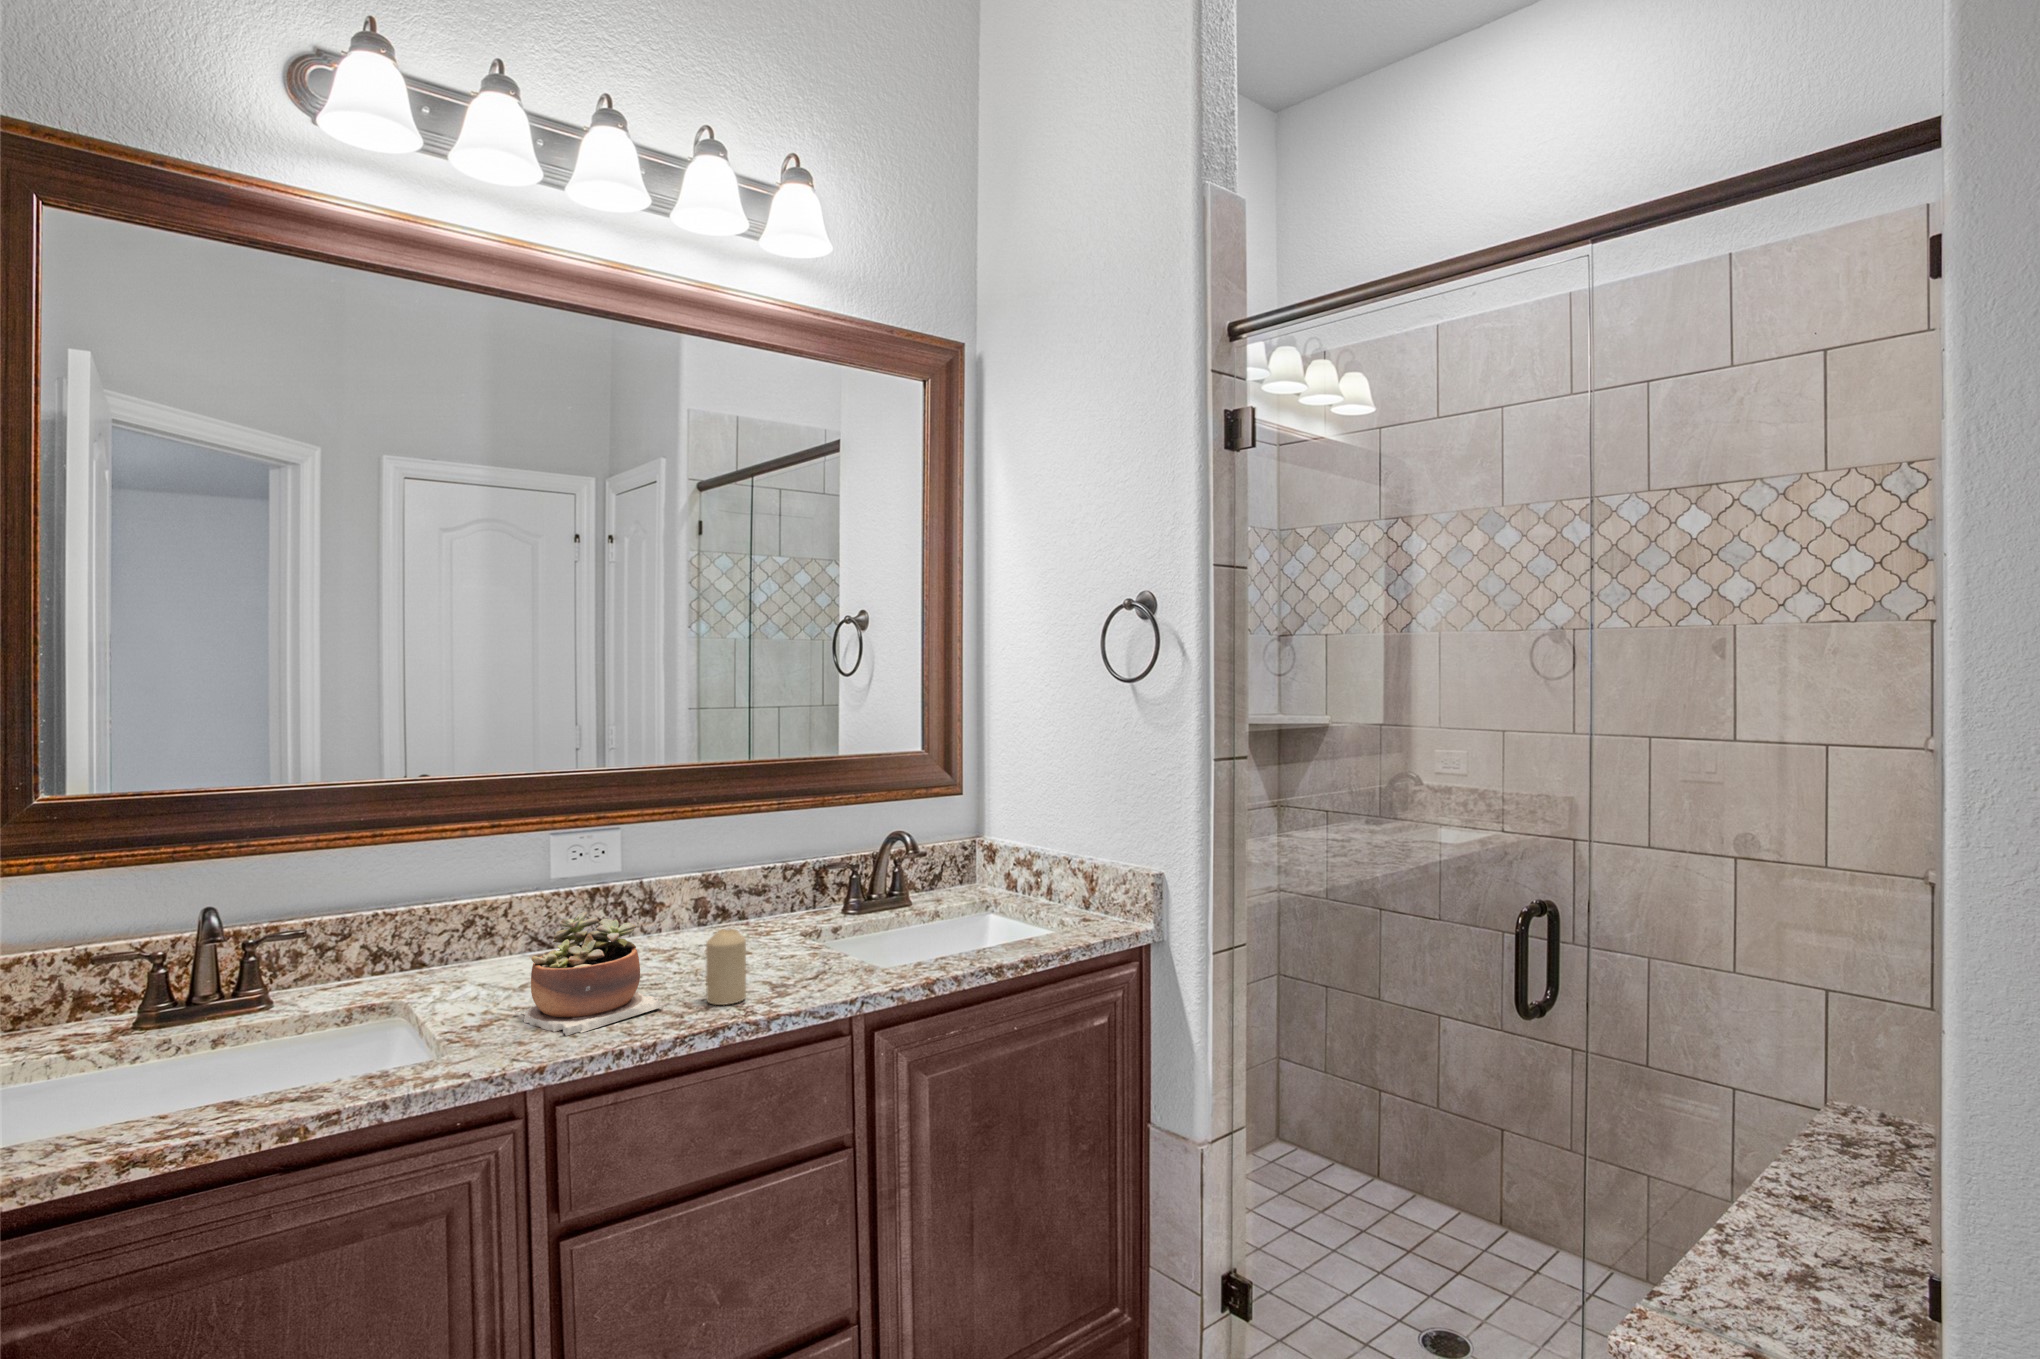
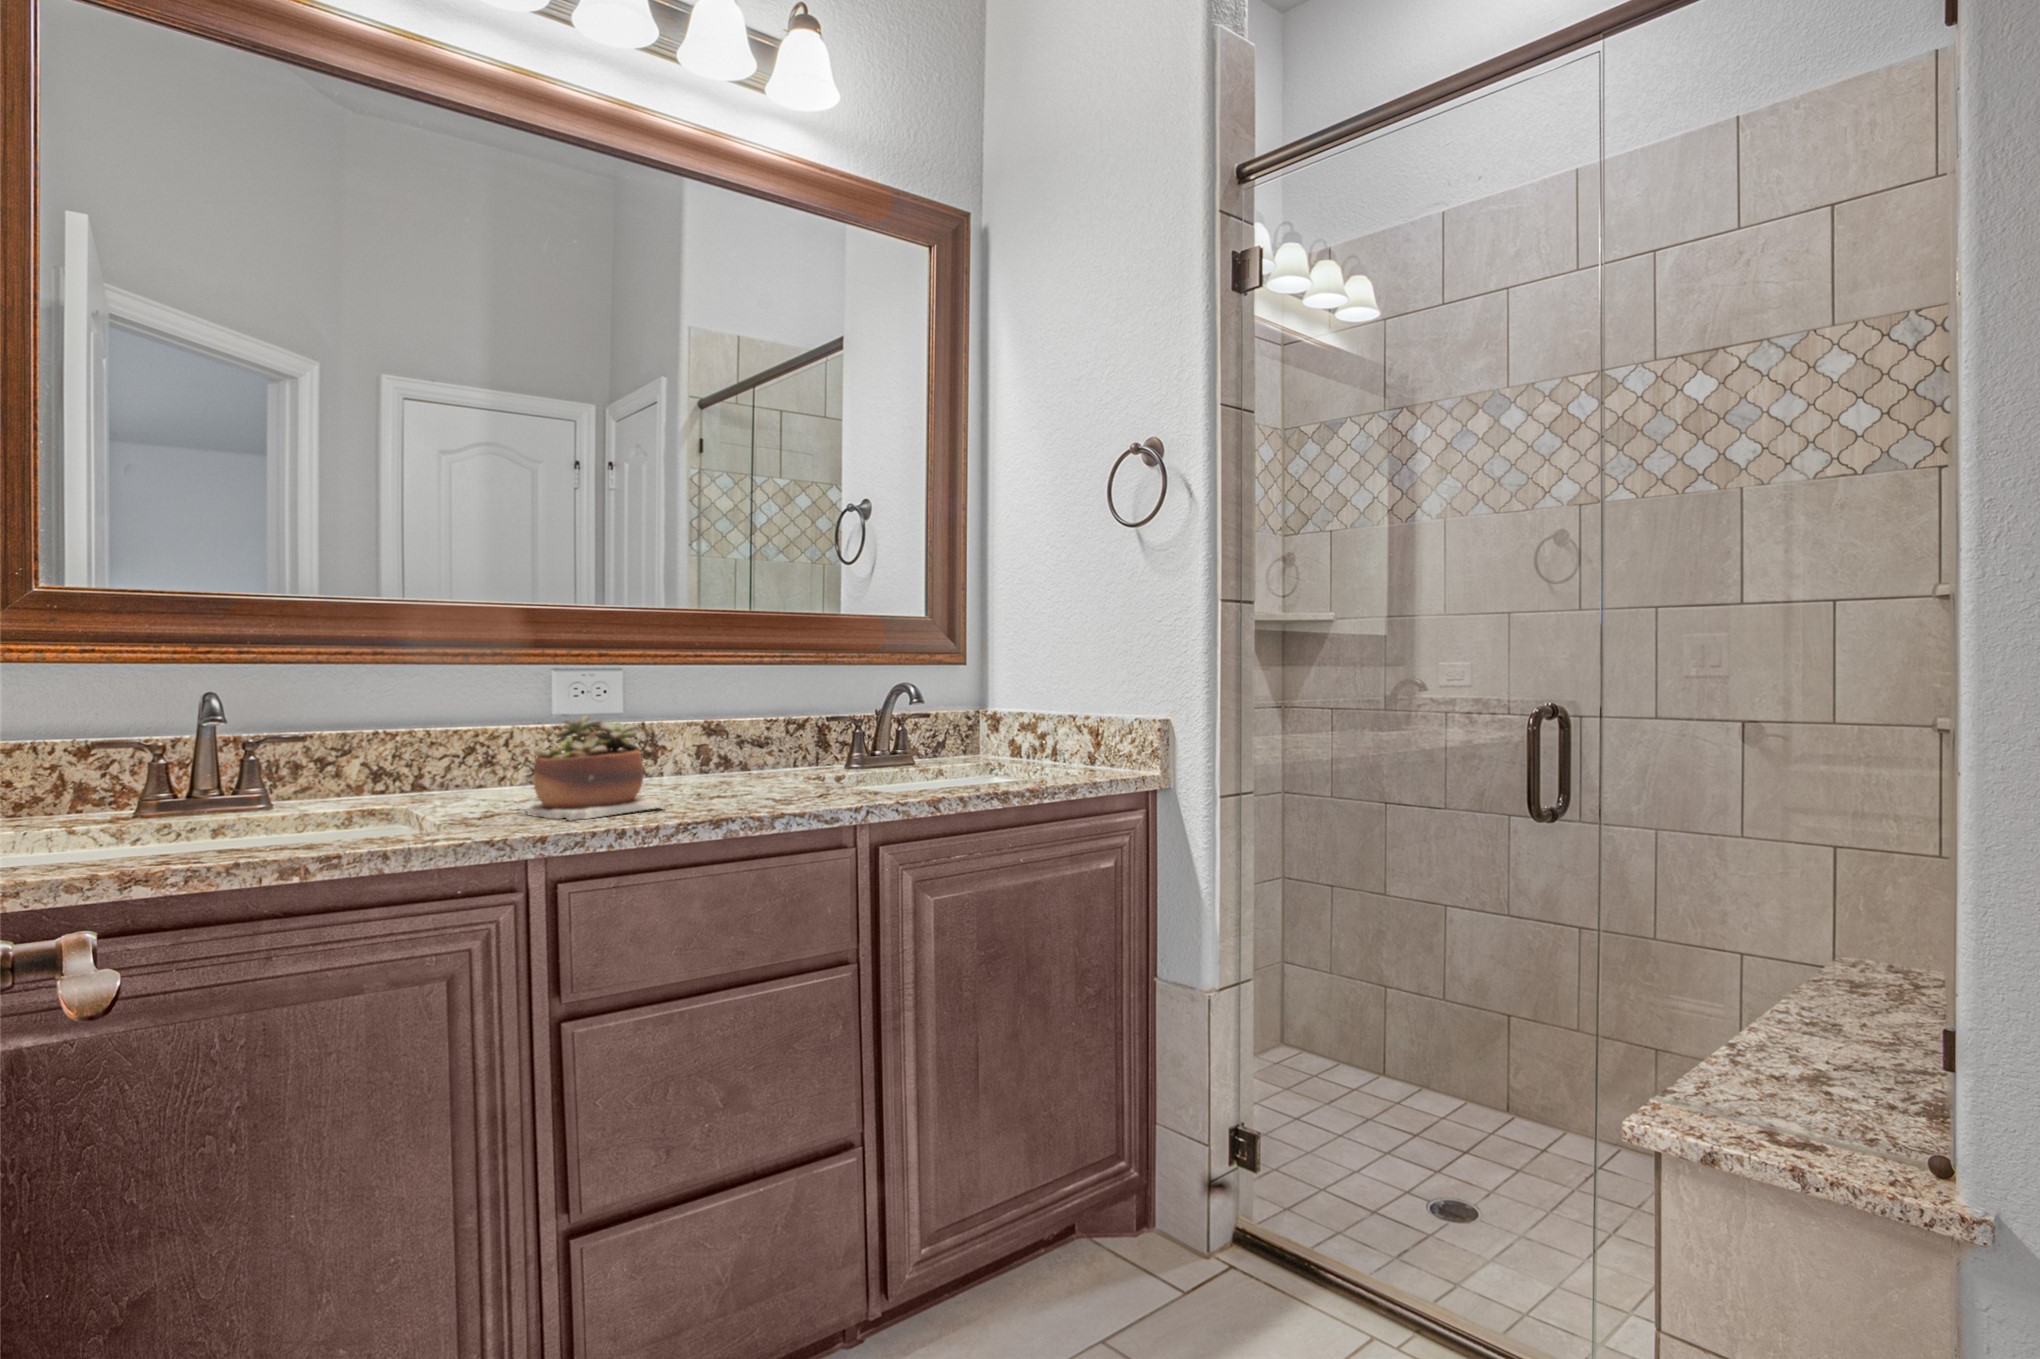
candle: present [706,929,746,1005] -> none [710,735,750,807]

